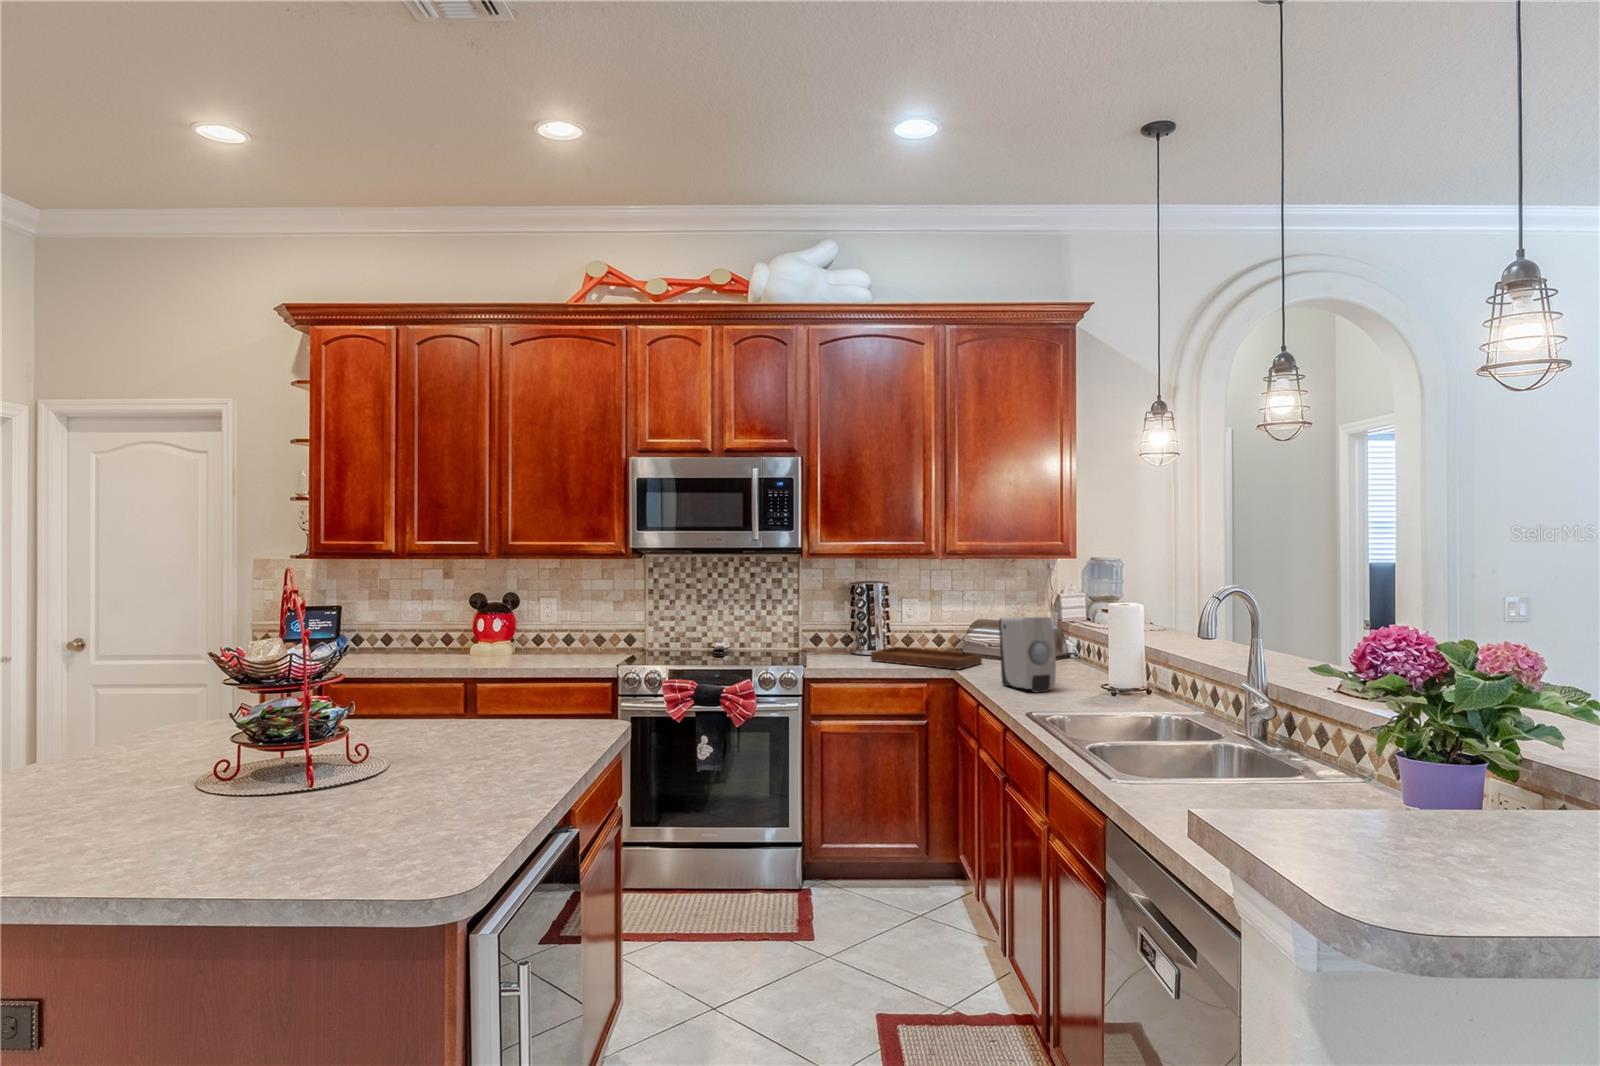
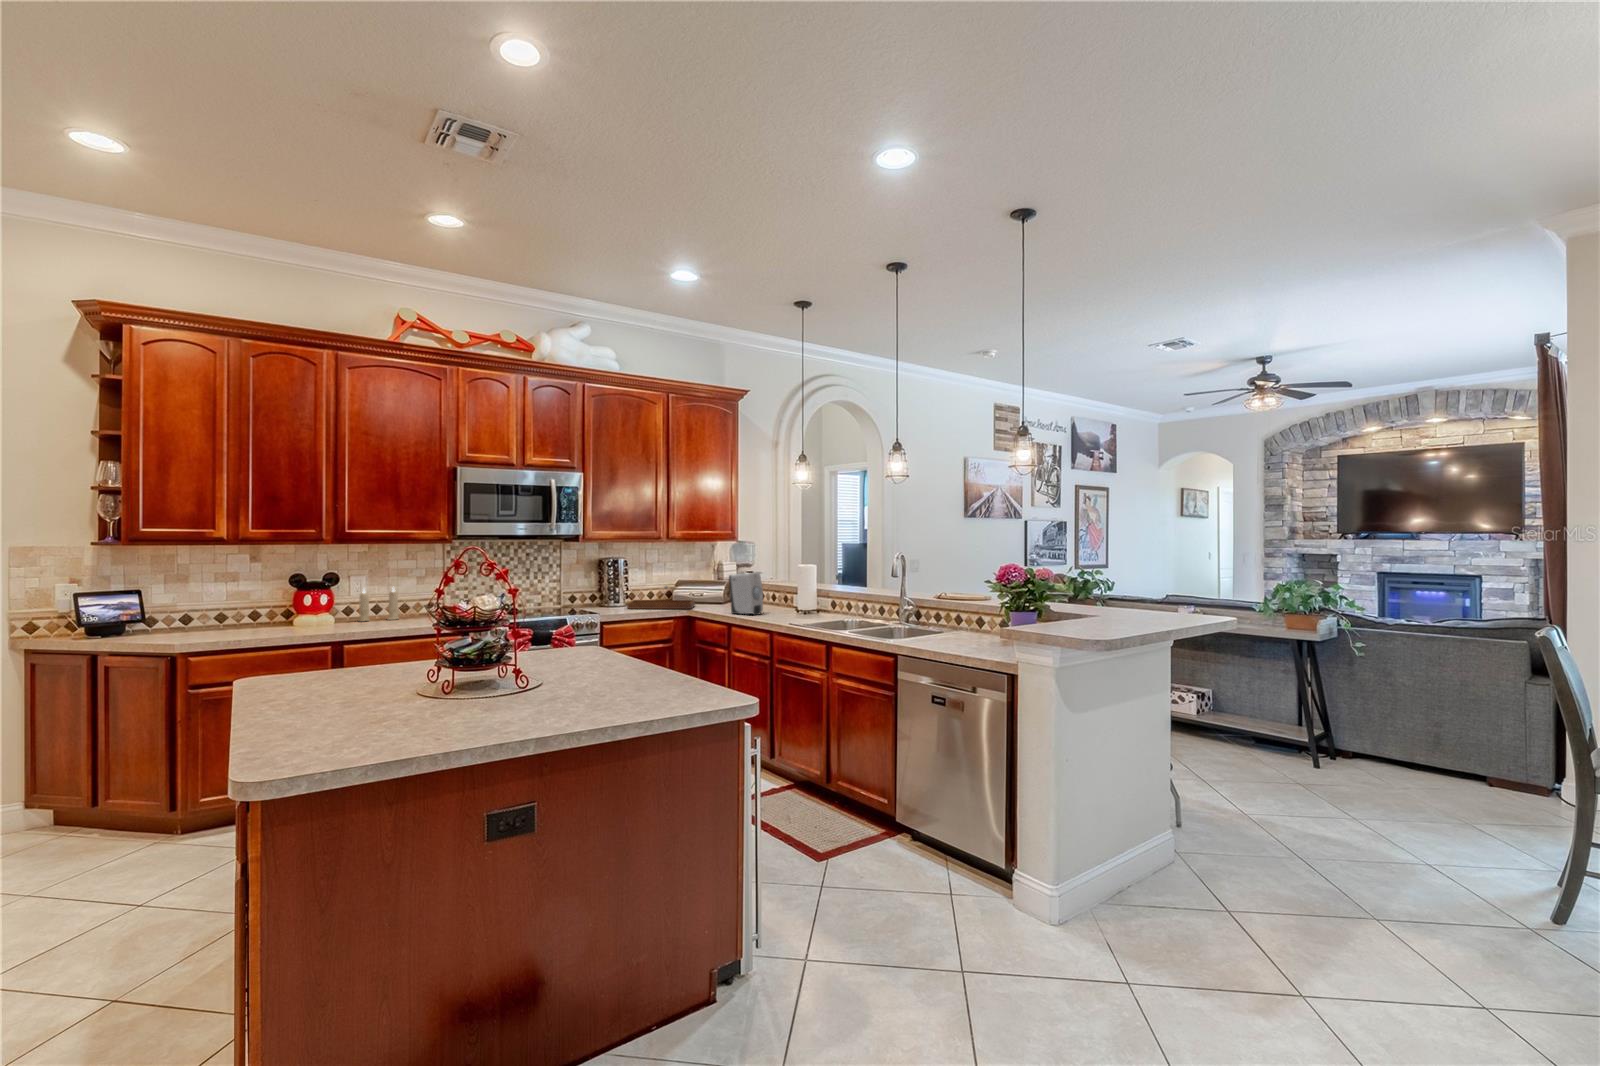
candle: none [541,611,586,654] -> present [359,589,398,622]

